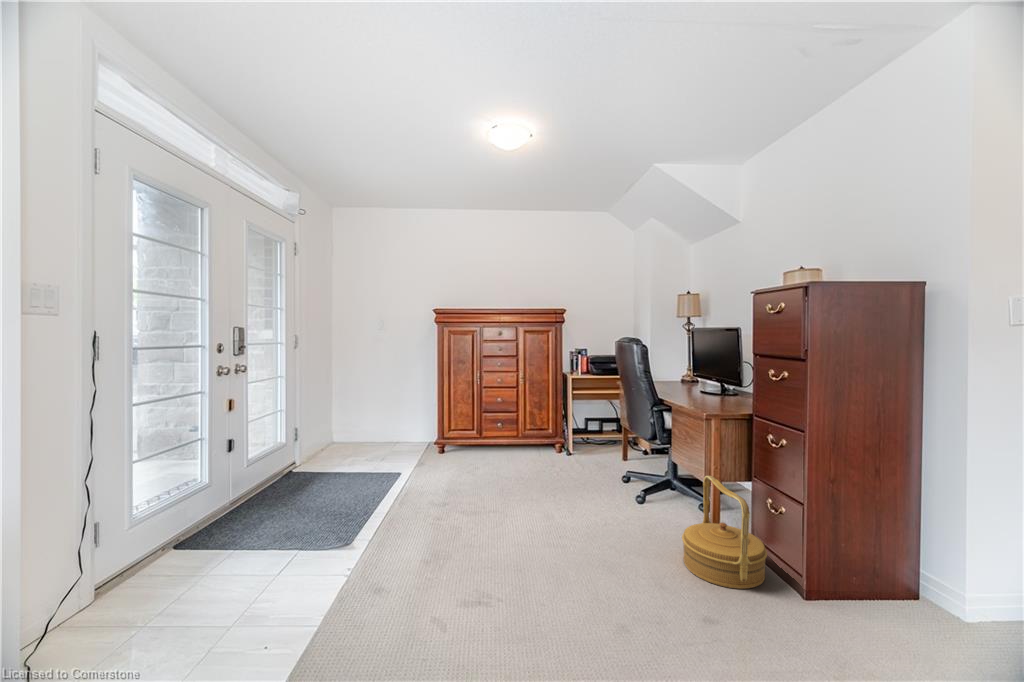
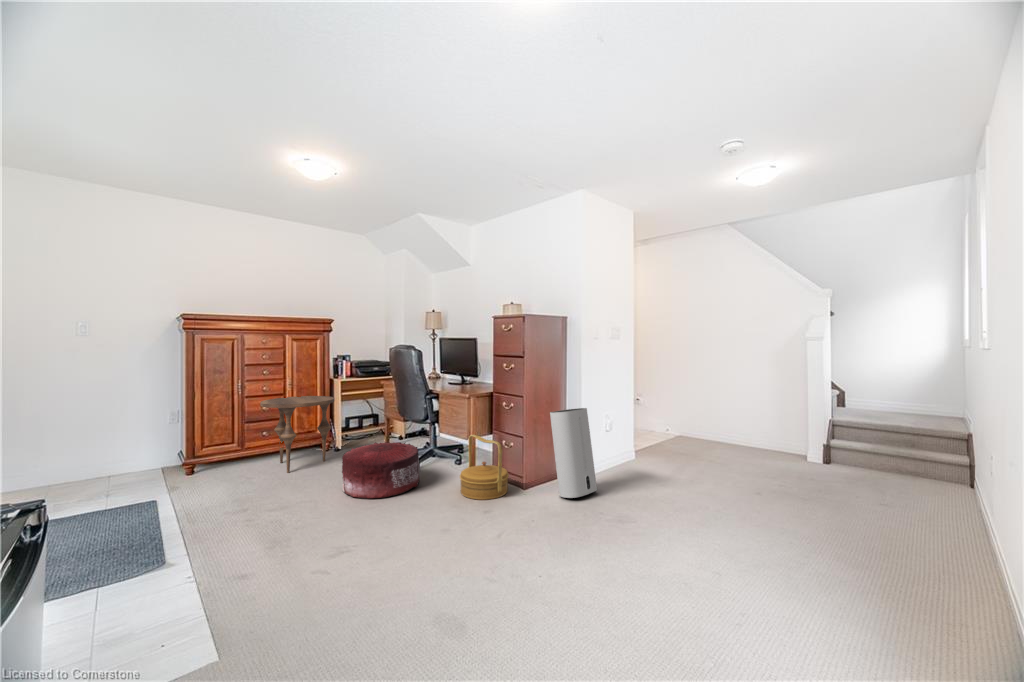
side table: none [489,391,559,472] -> present [260,396,334,473]
pouf: none [542,458,637,534] -> present [342,442,420,499]
air purifier: none [854,467,976,653] -> present [550,408,597,498]

